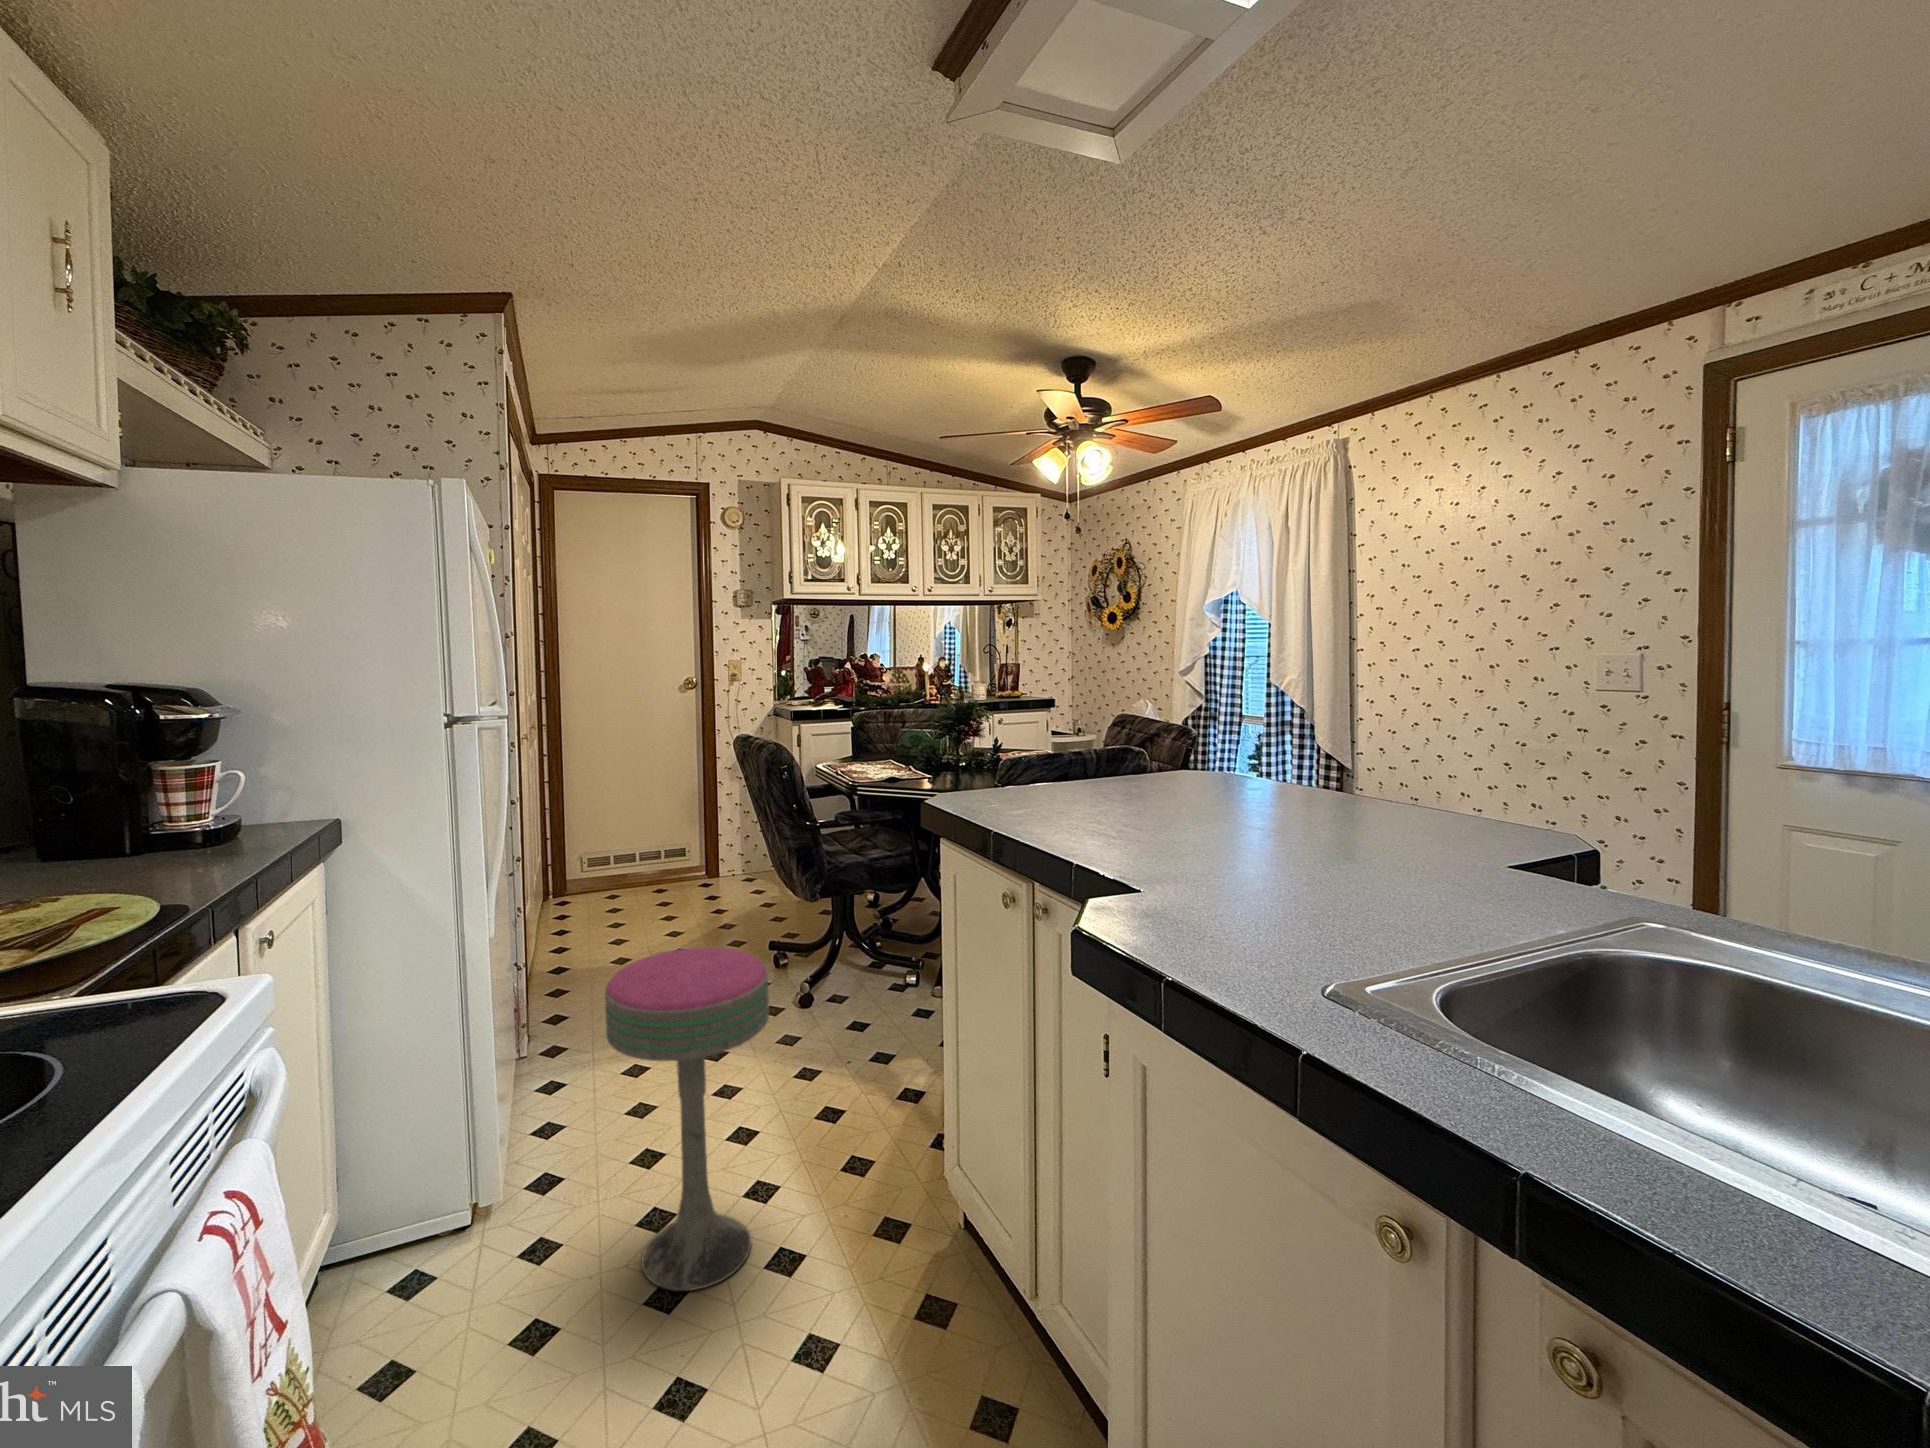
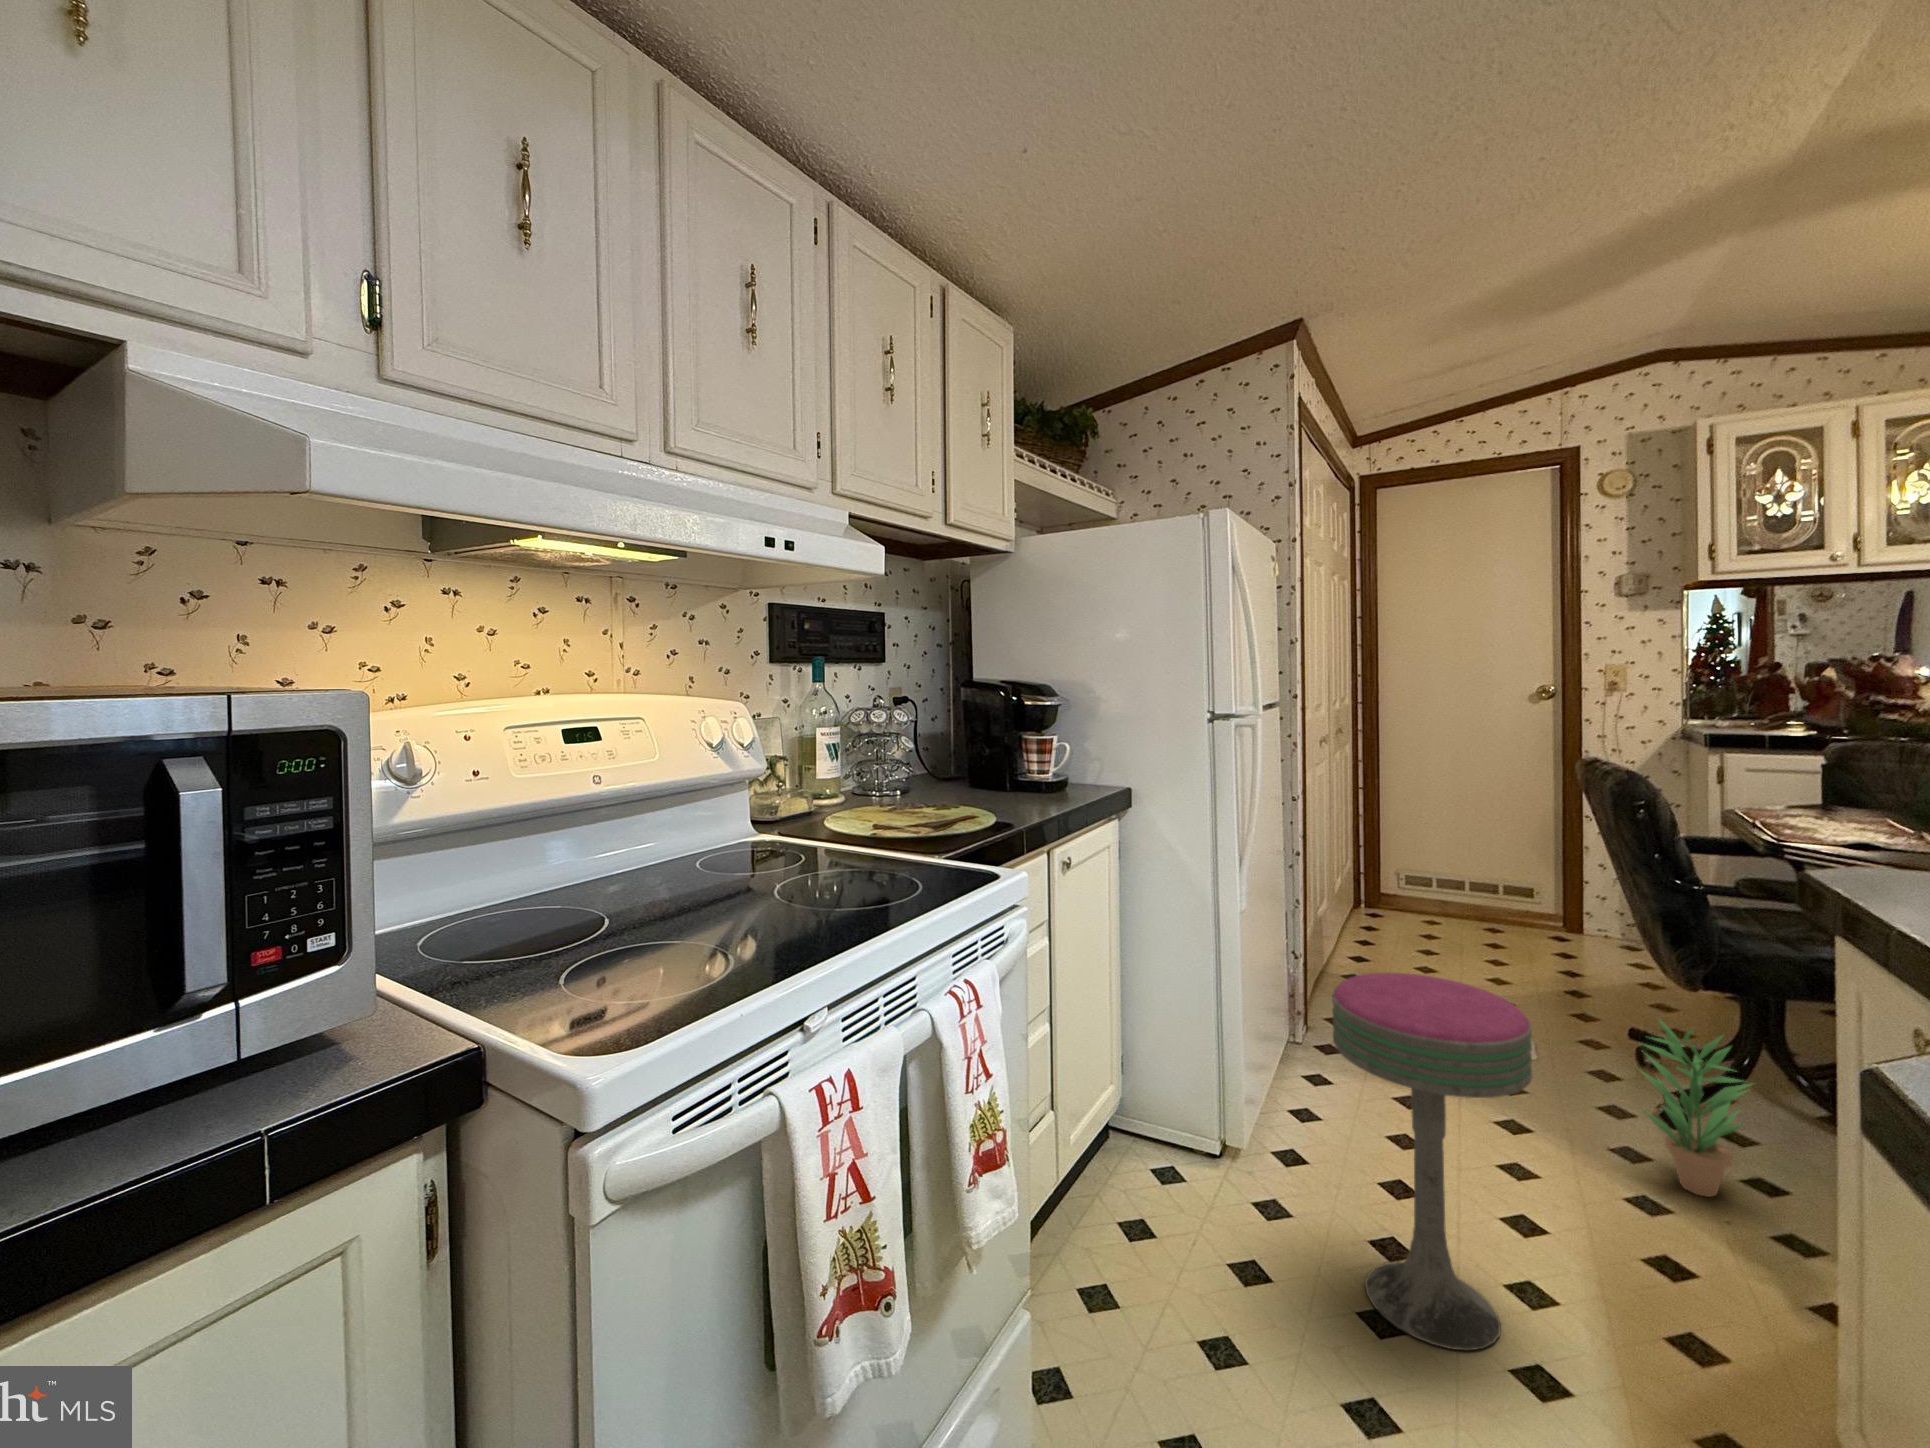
potted plant: none [794,930,863,1057] -> present [1641,1019,1752,1197]

